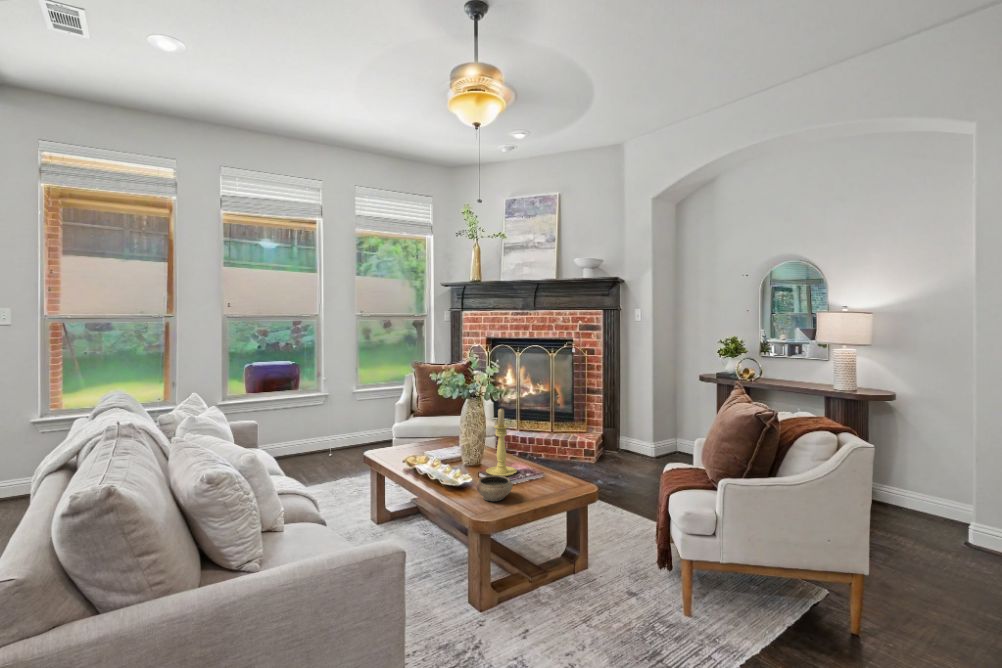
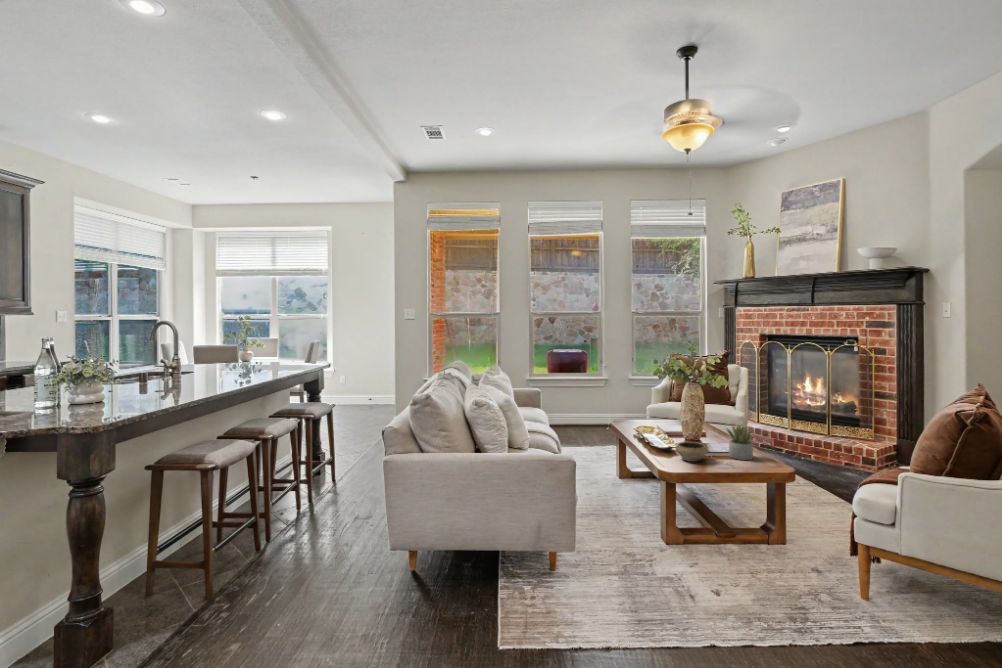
candle holder: present [486,409,517,476] -> none [700,389,729,449]
succulent plant: none [524,444,554,488] -> present [727,424,753,460]

